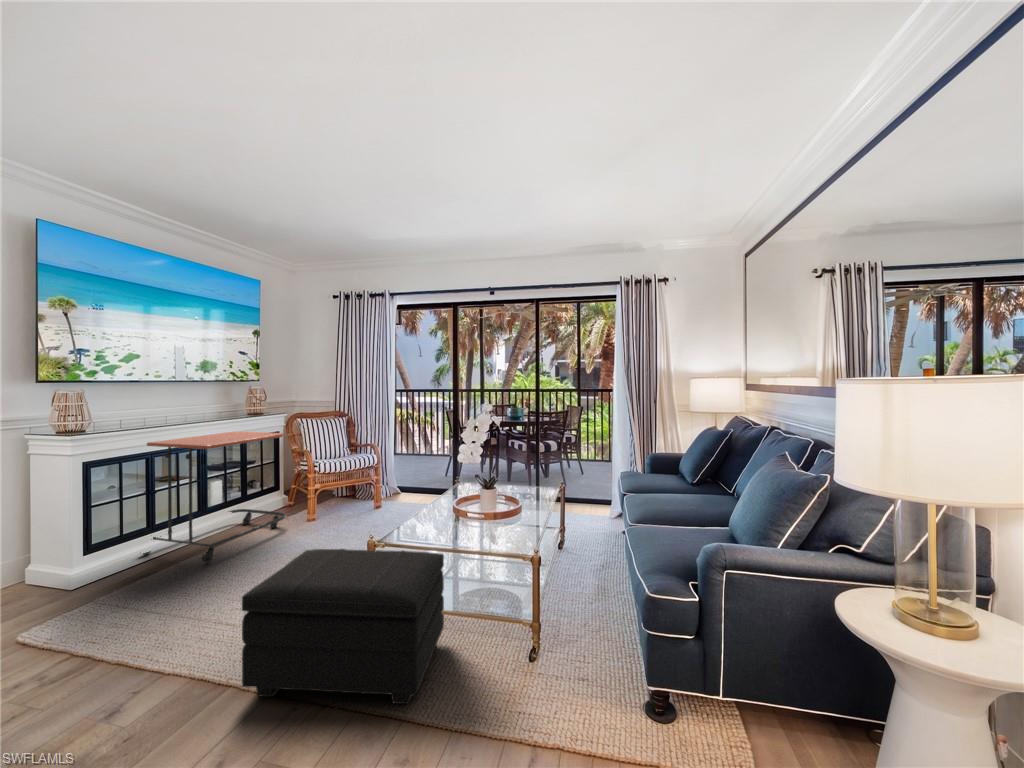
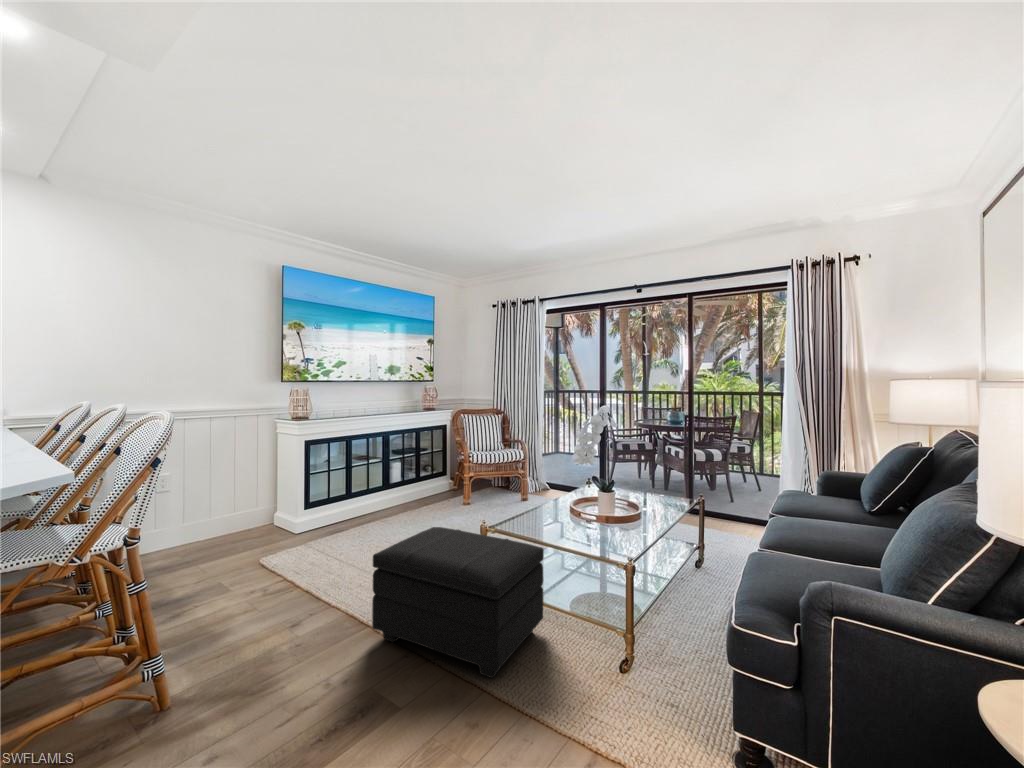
side table: present [143,431,286,563] -> none [342,424,445,529]

